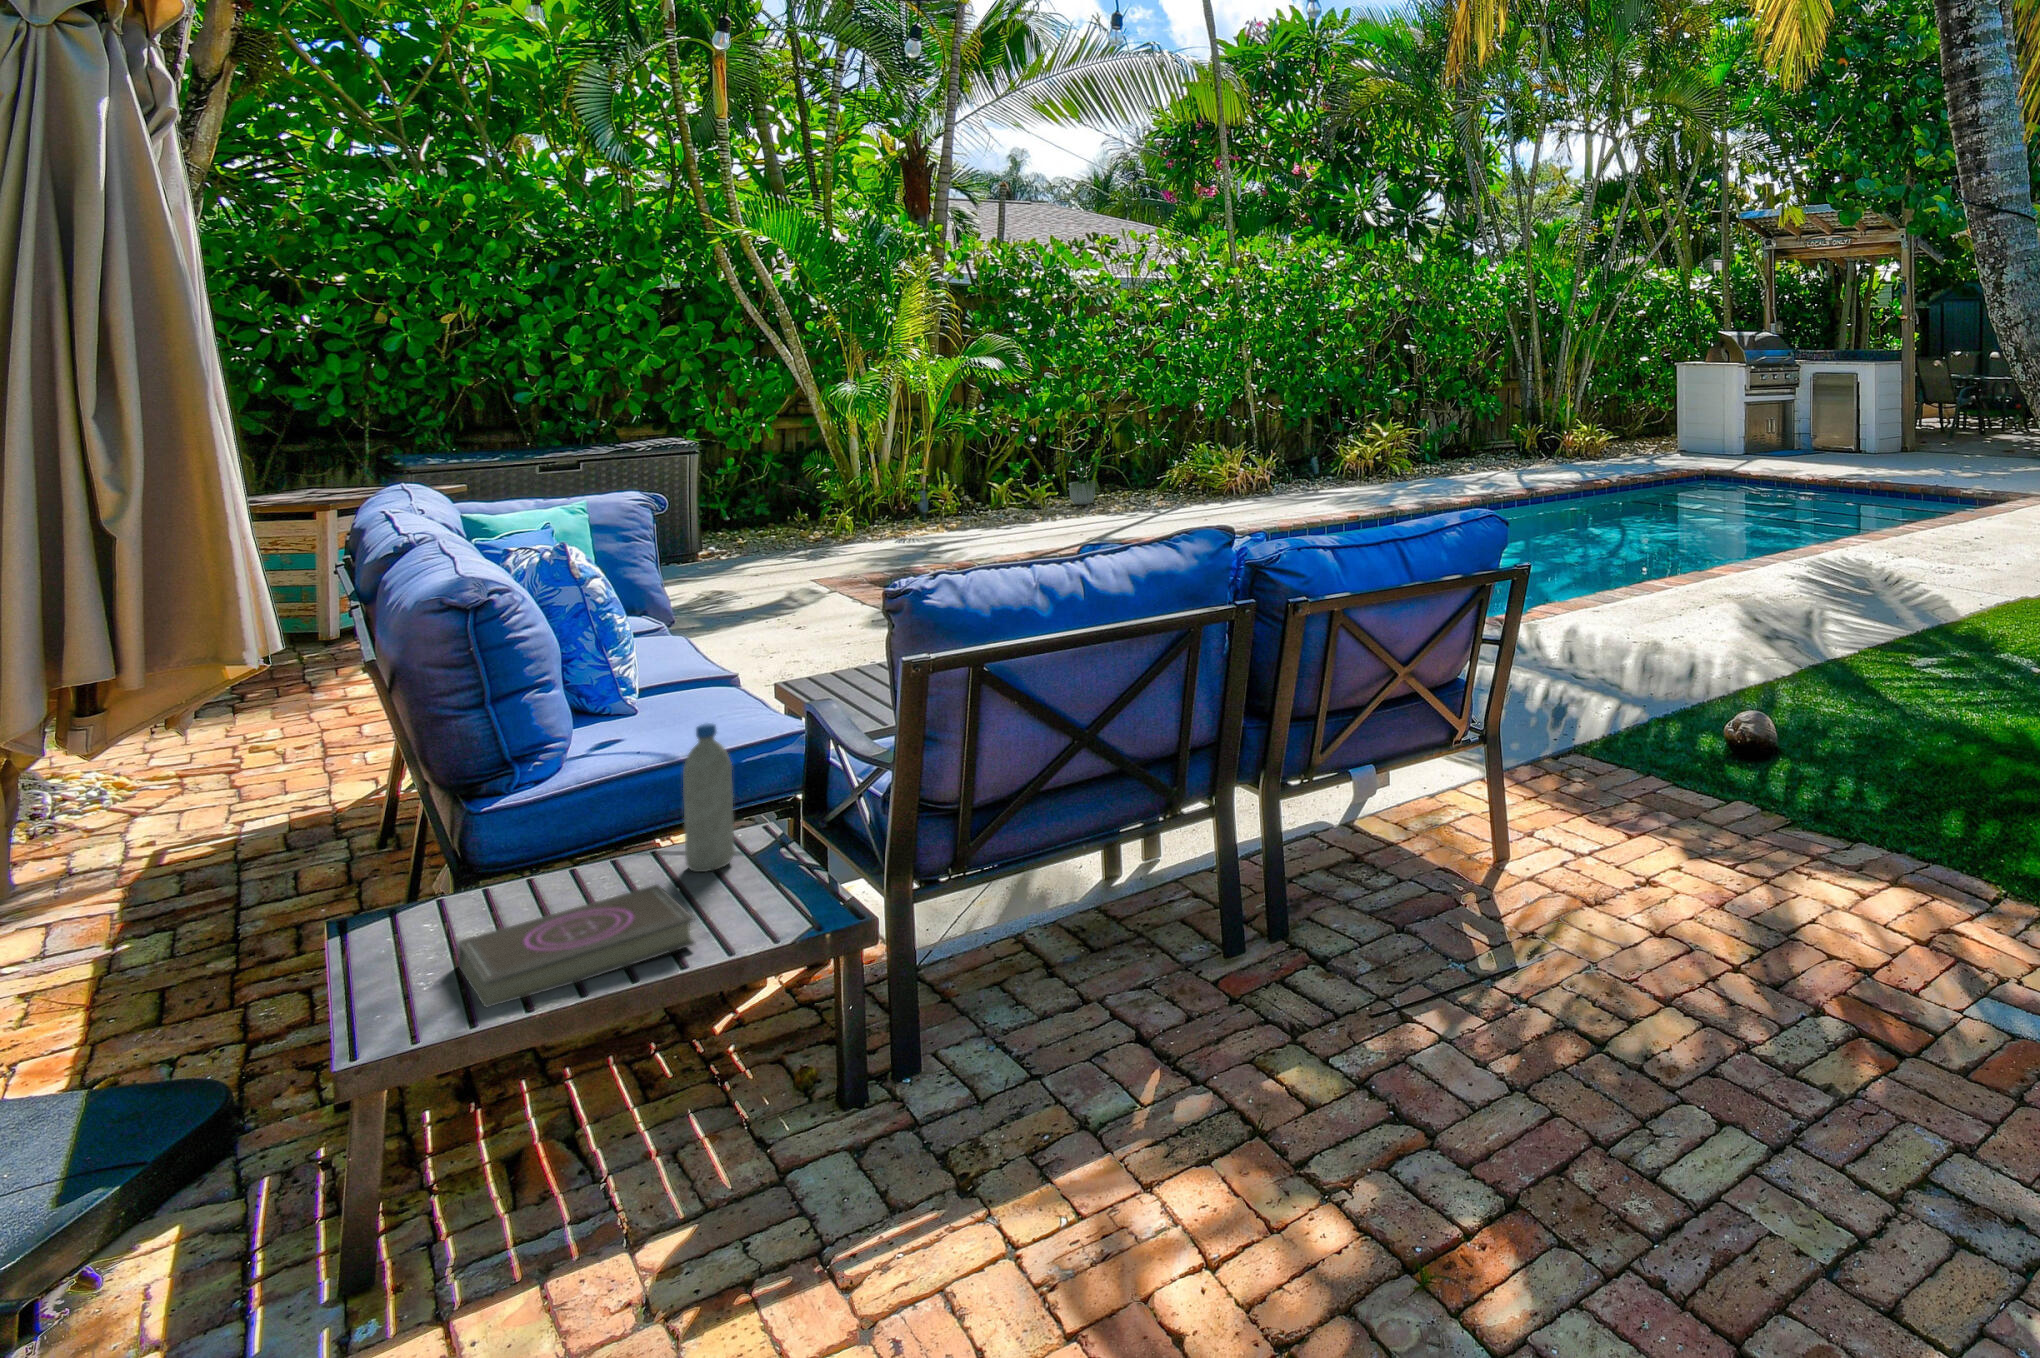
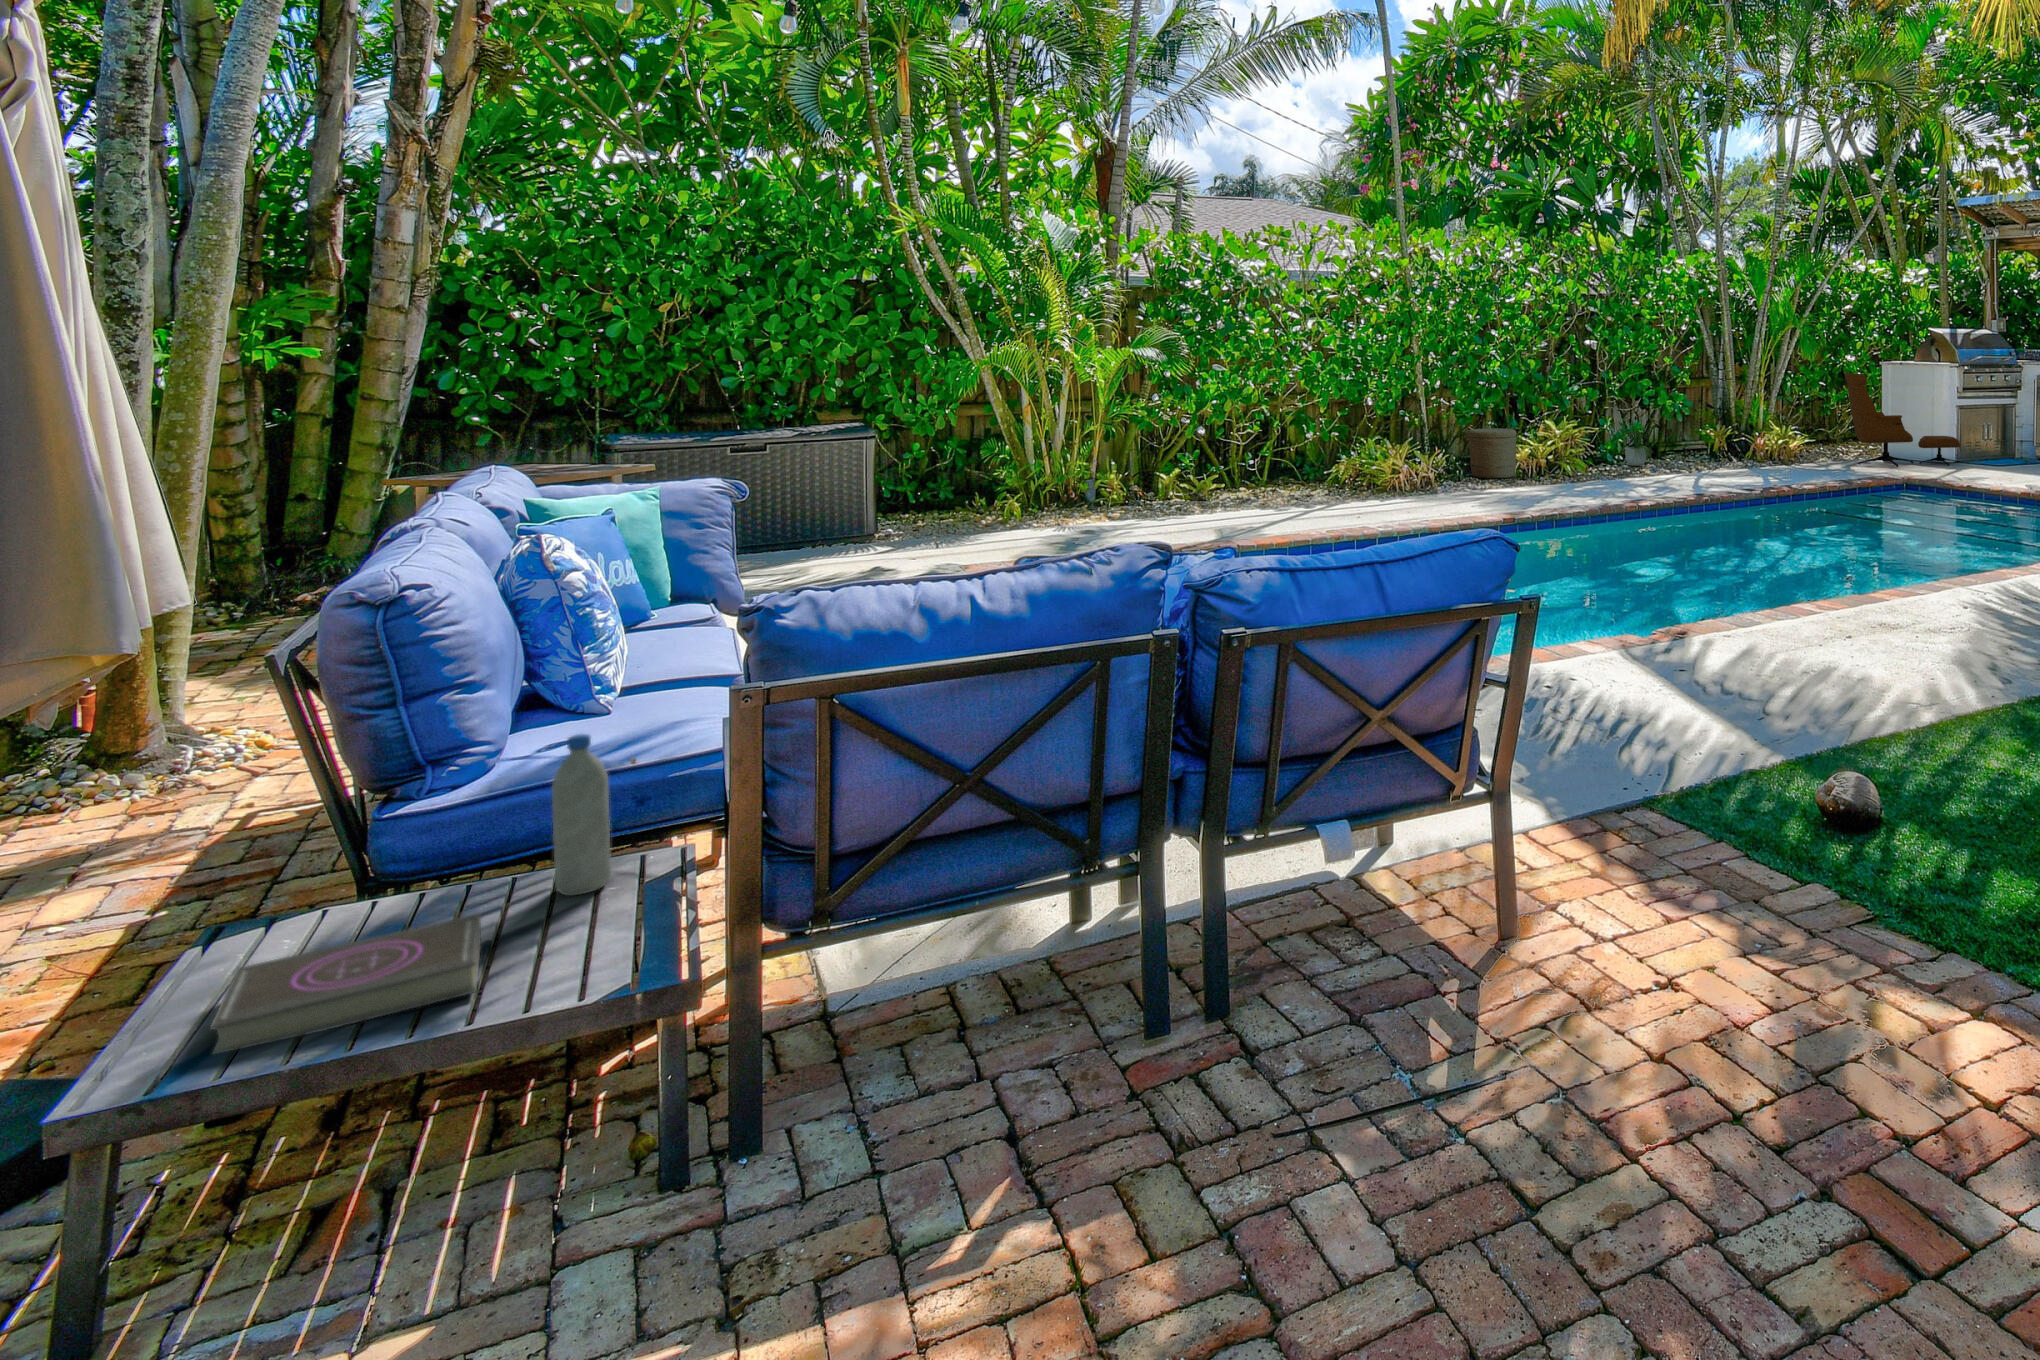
lounge chair: none [1651,372,1755,460] -> present [1845,373,1960,467]
woven basket: none [1296,431,1344,481] -> present [1468,428,1516,479]
potted plant: present [1062,444,1121,505] -> present [1618,419,1655,466]

